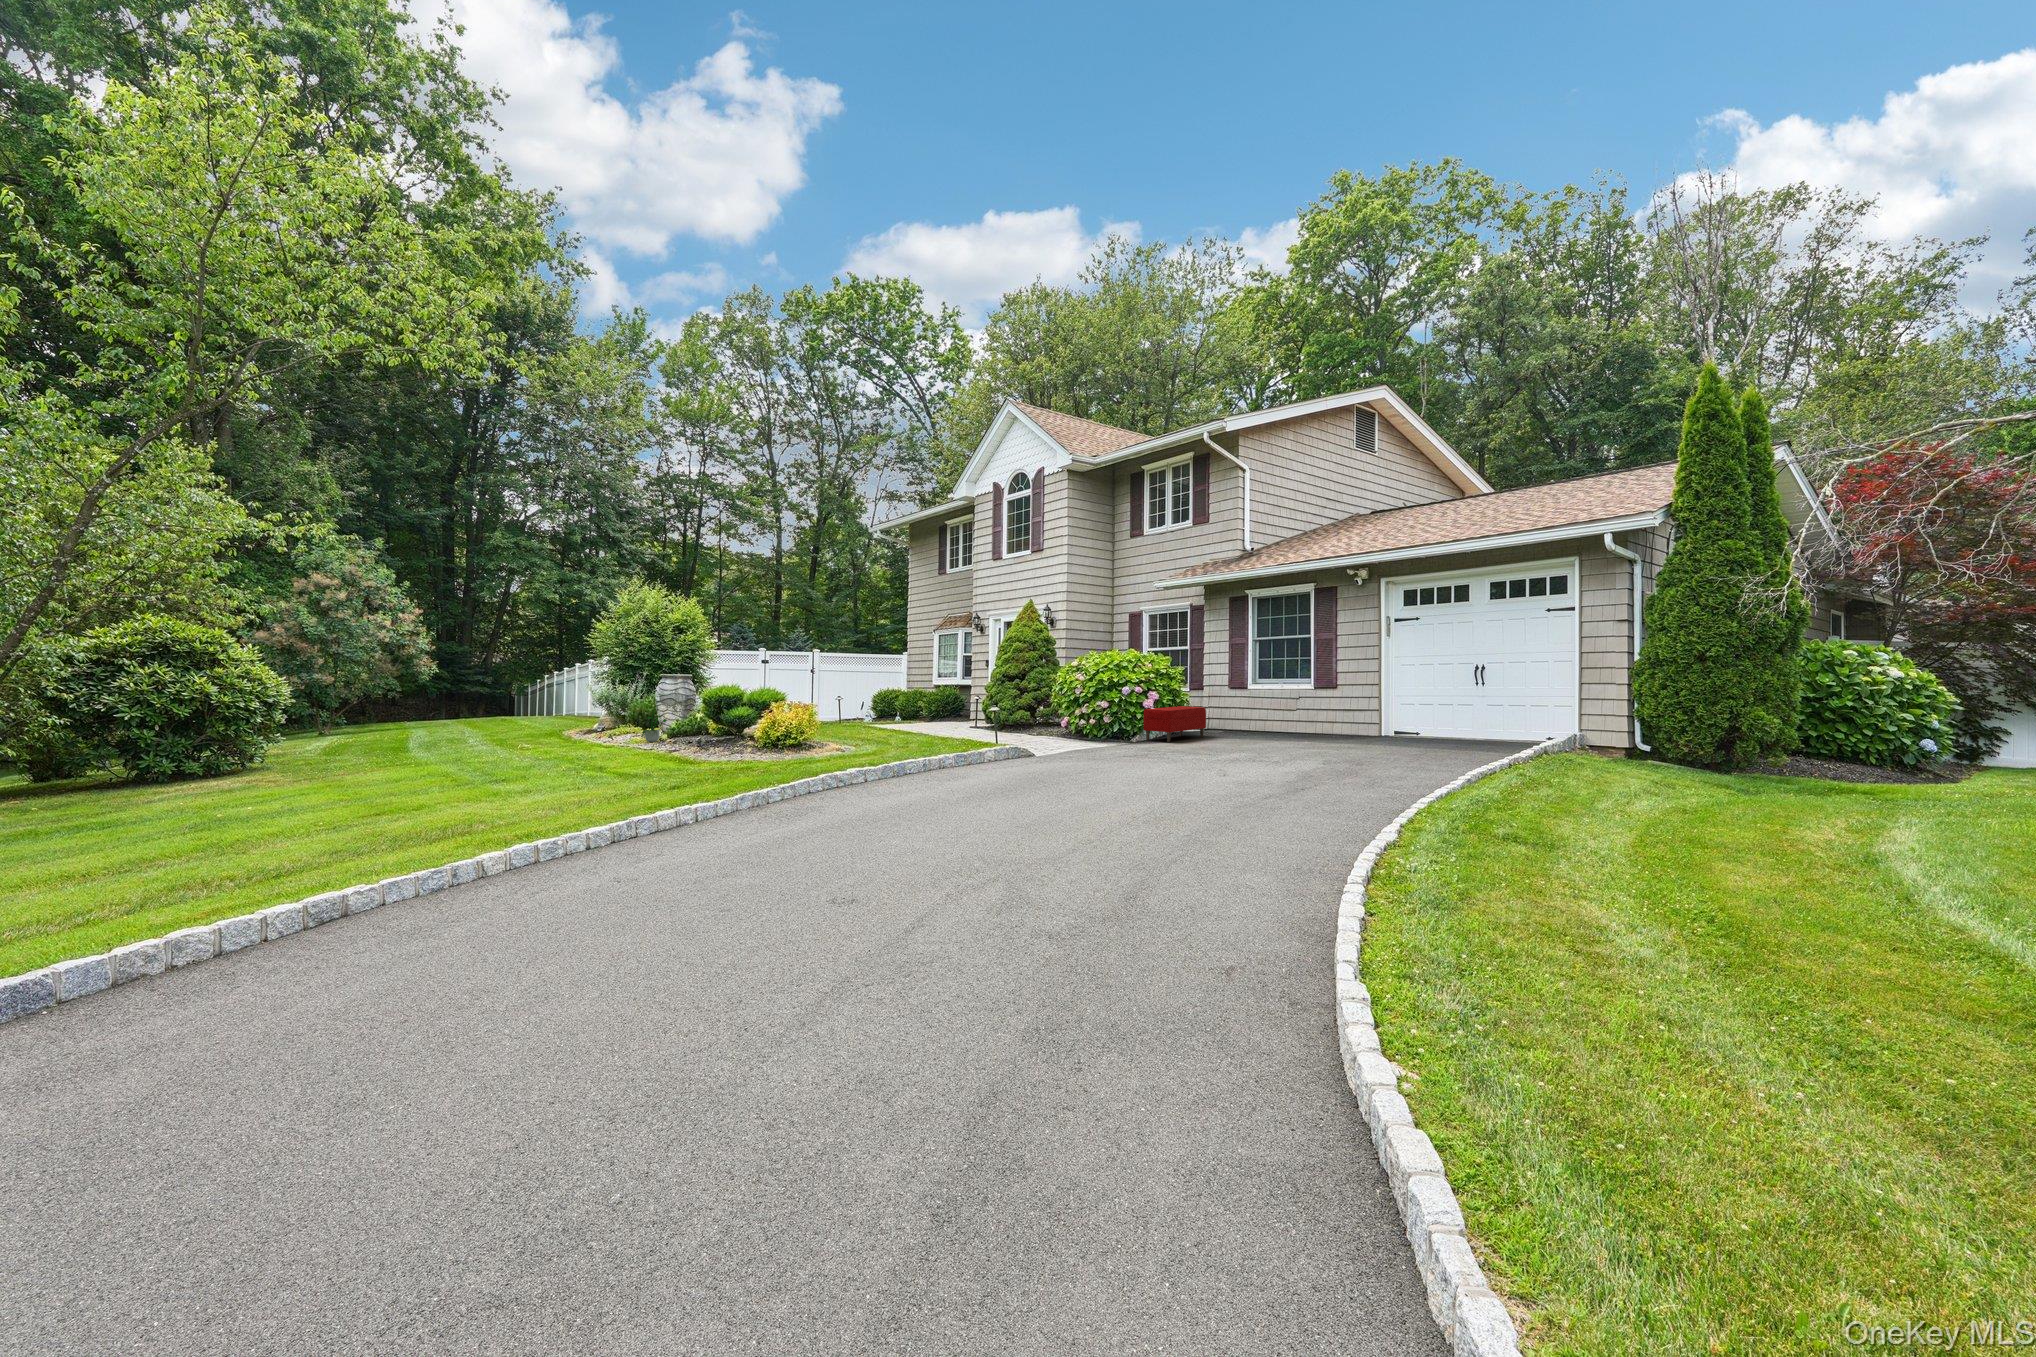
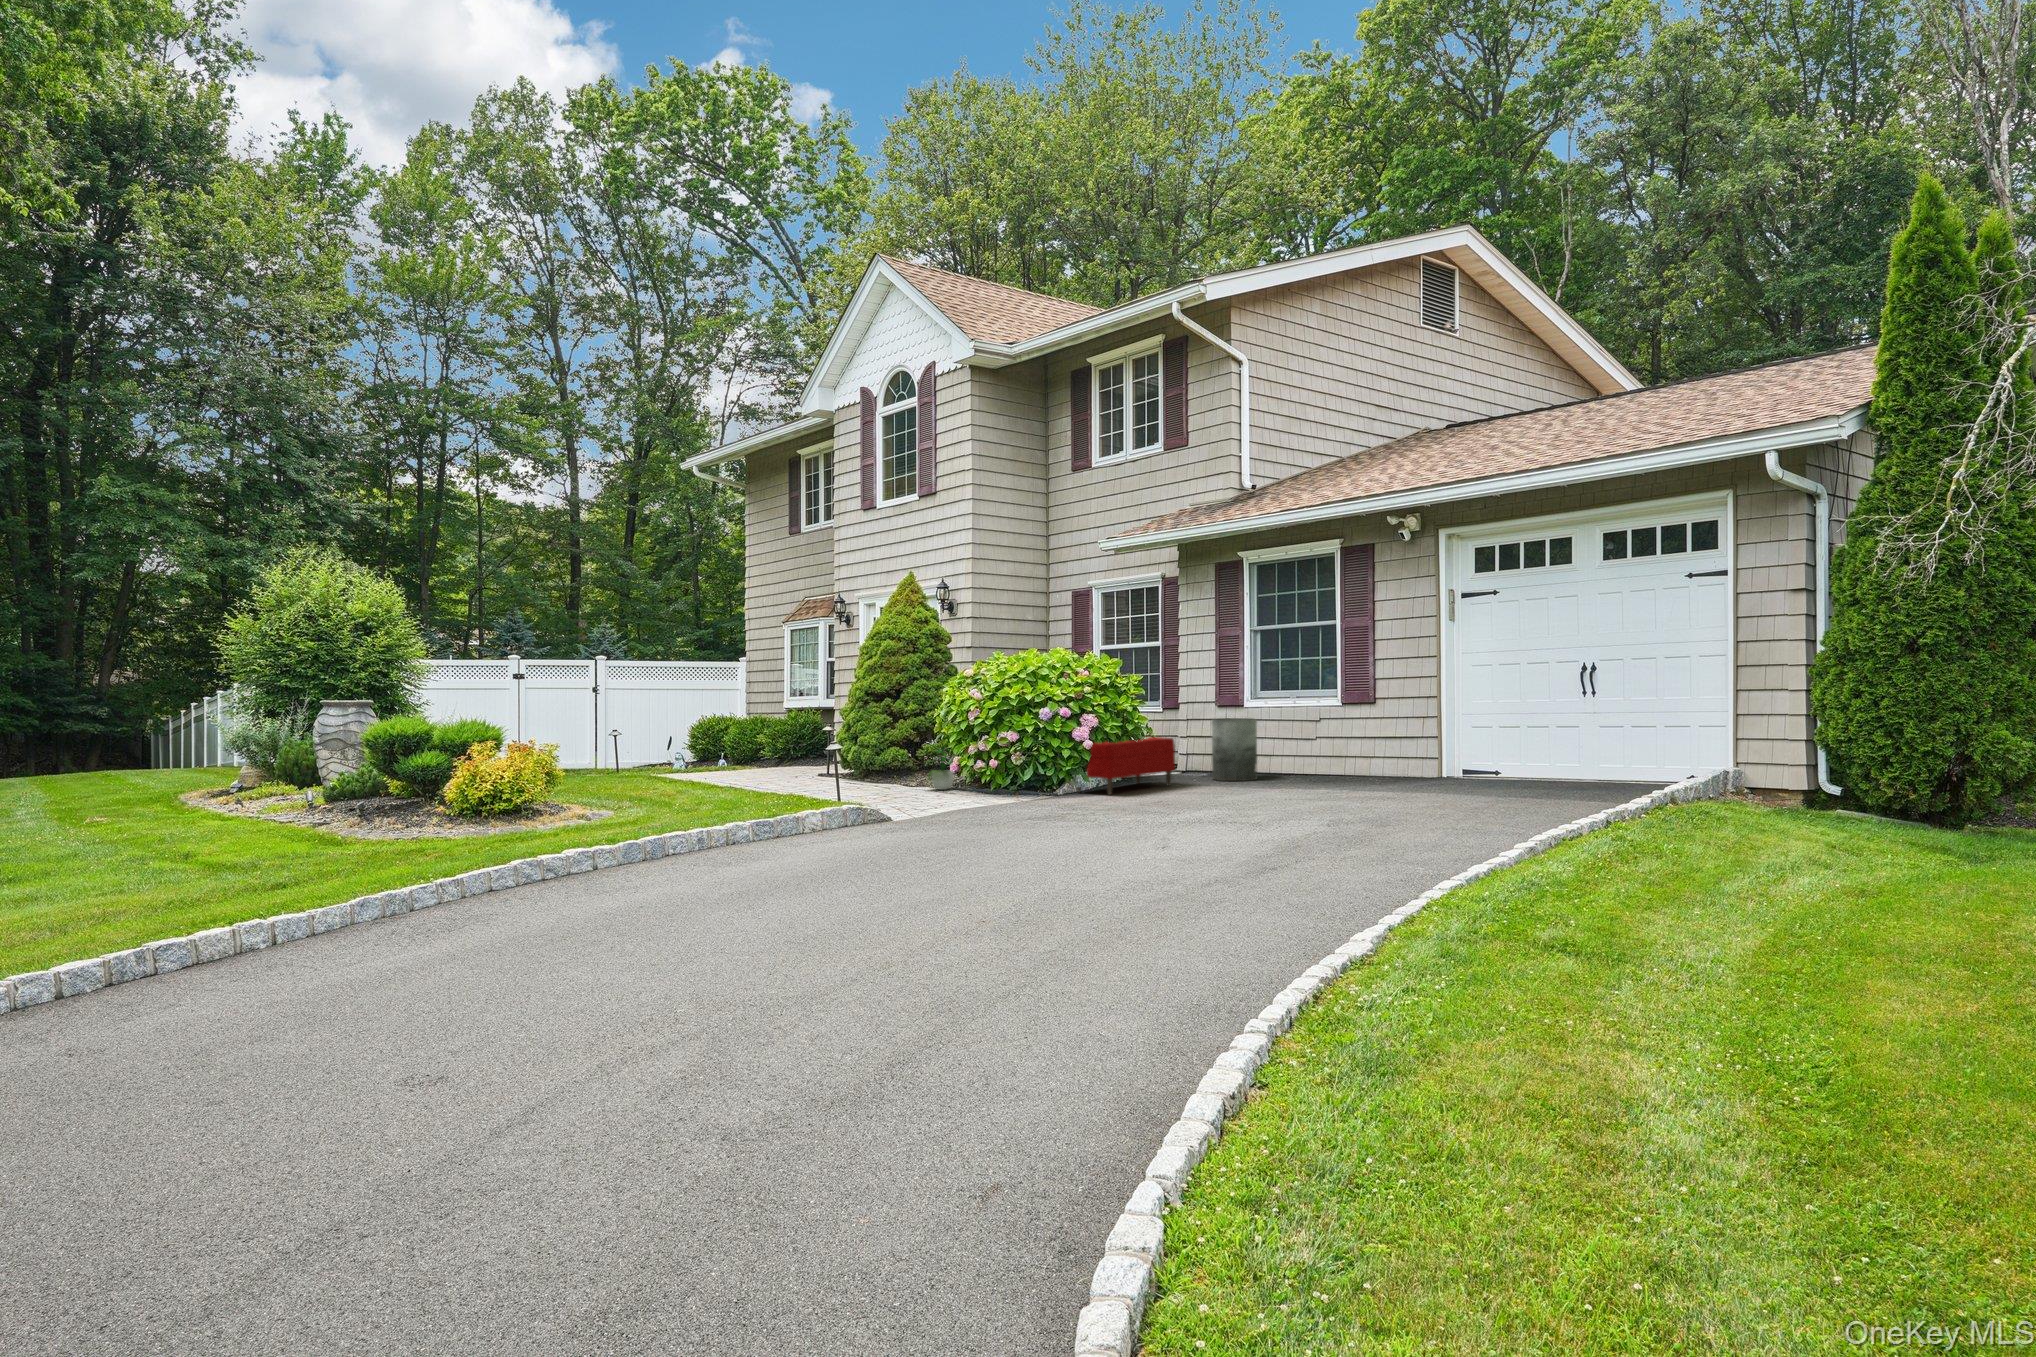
trash can: none [1227,696,1256,735] -> present [1212,718,1257,781]
potted plant: present [641,712,667,742] -> present [928,746,953,790]

